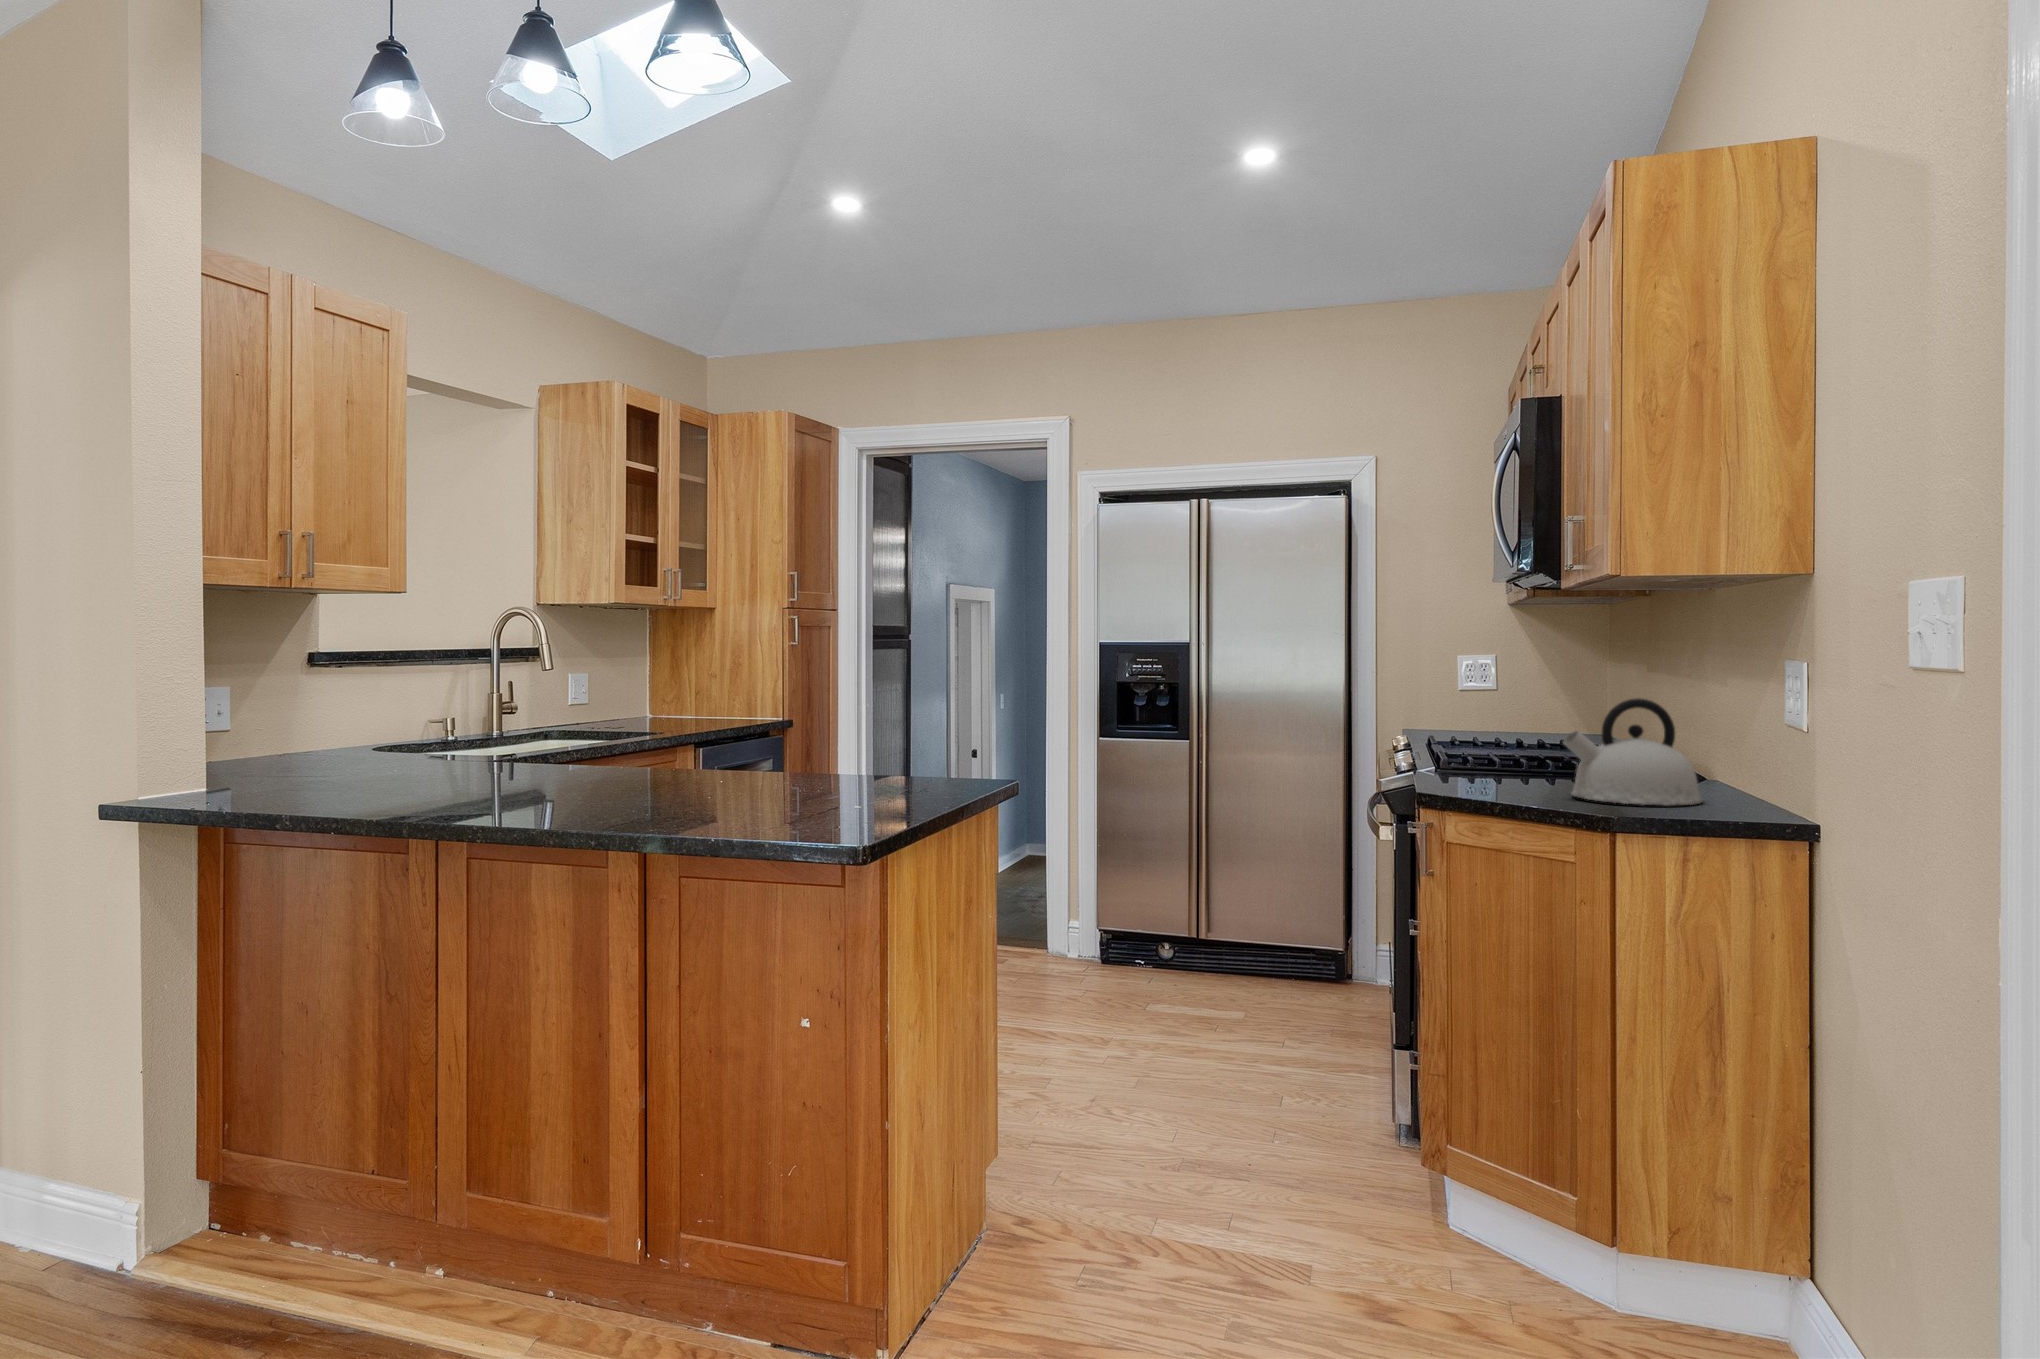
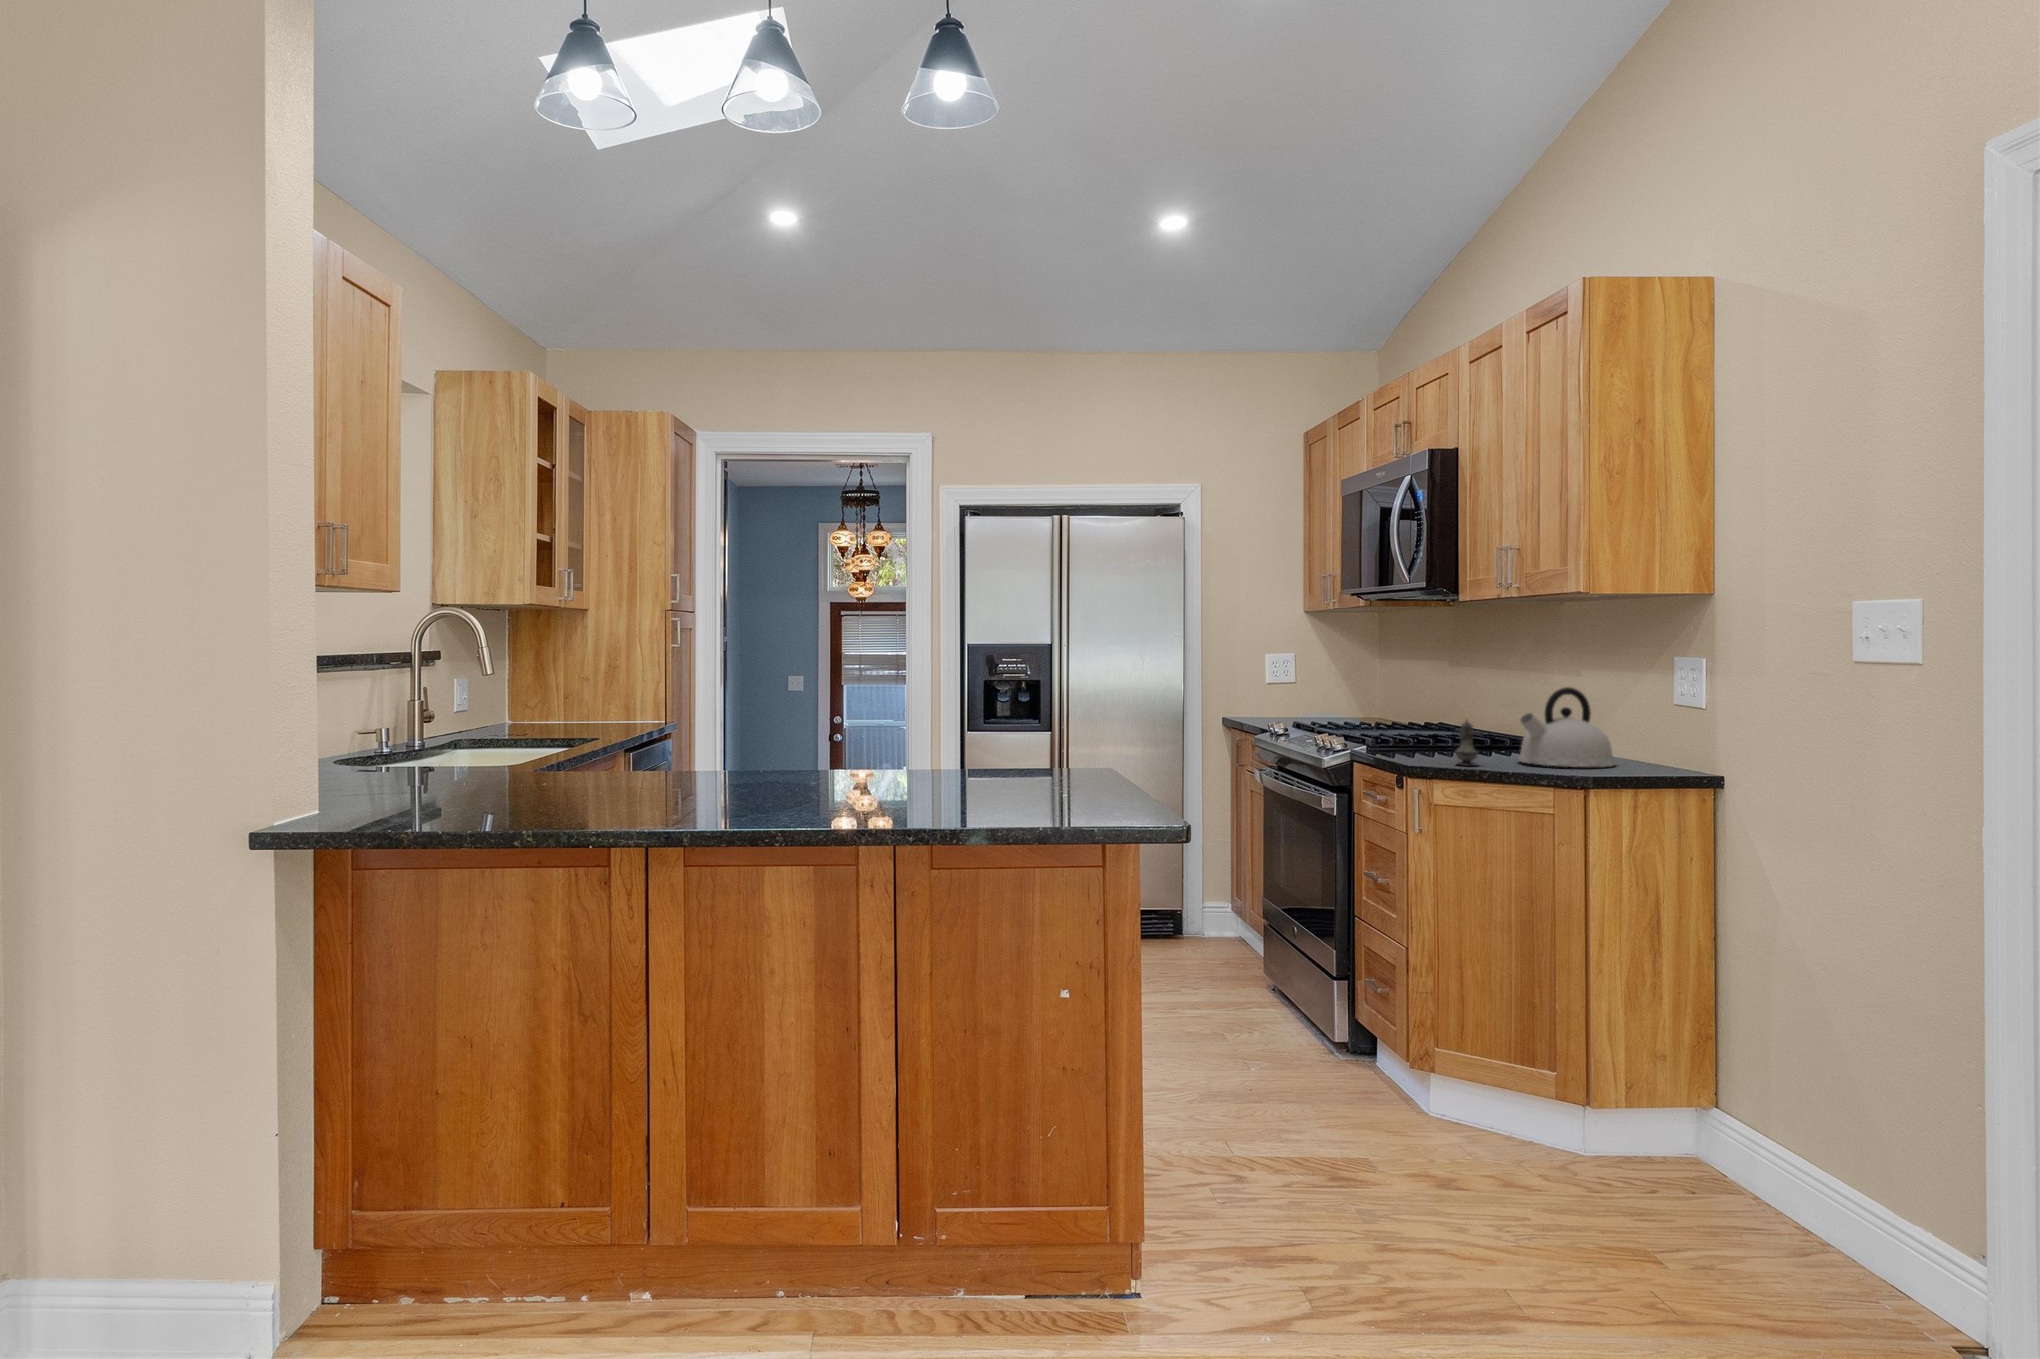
salt shaker: none [1478,736,1510,796] -> present [1456,720,1478,766]

